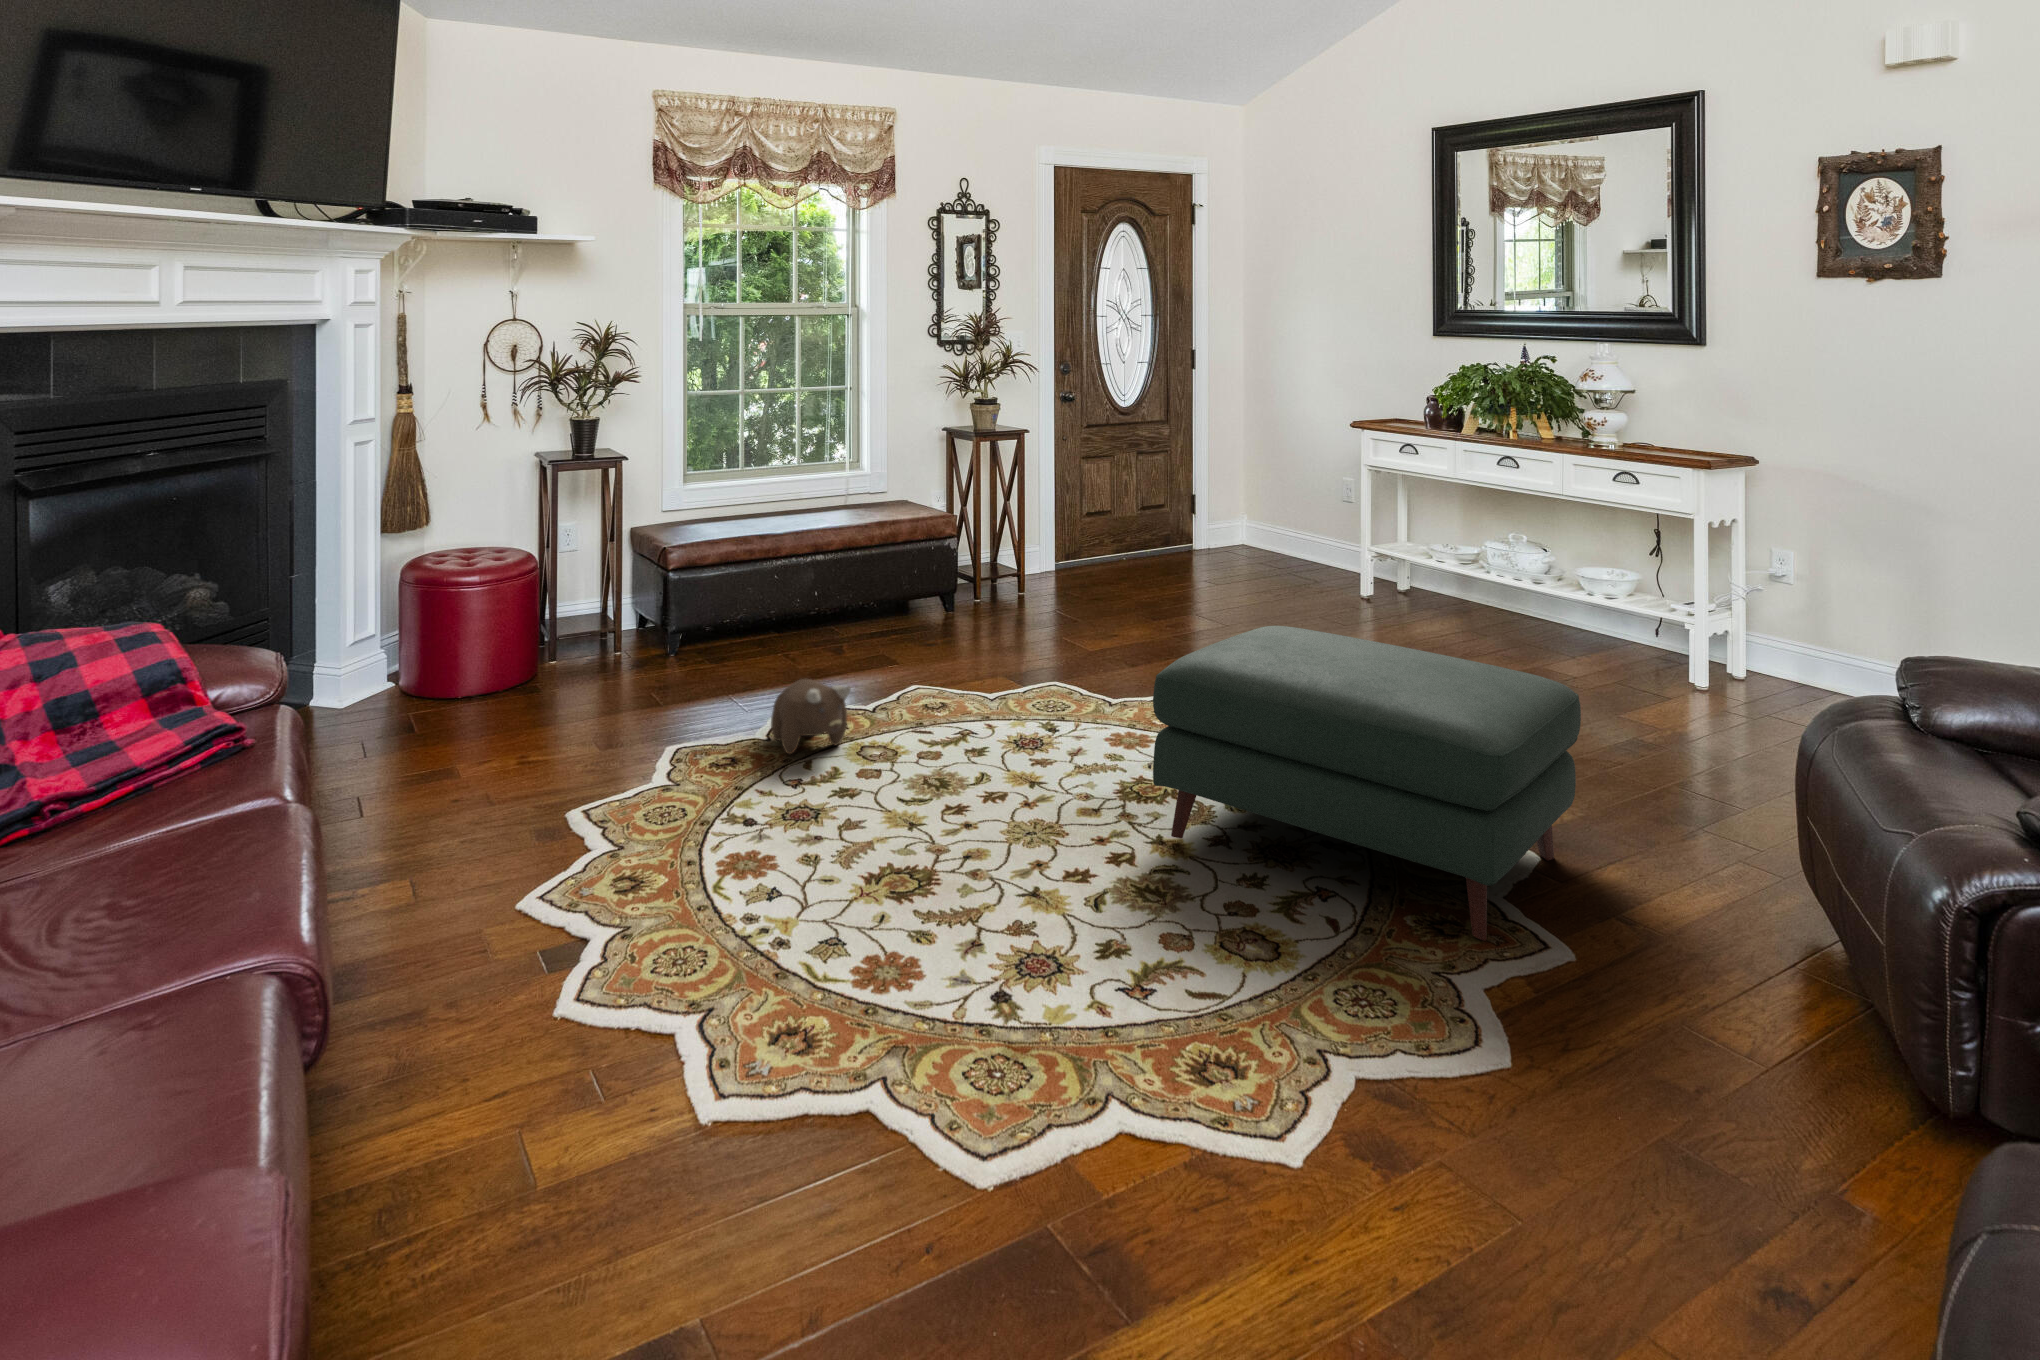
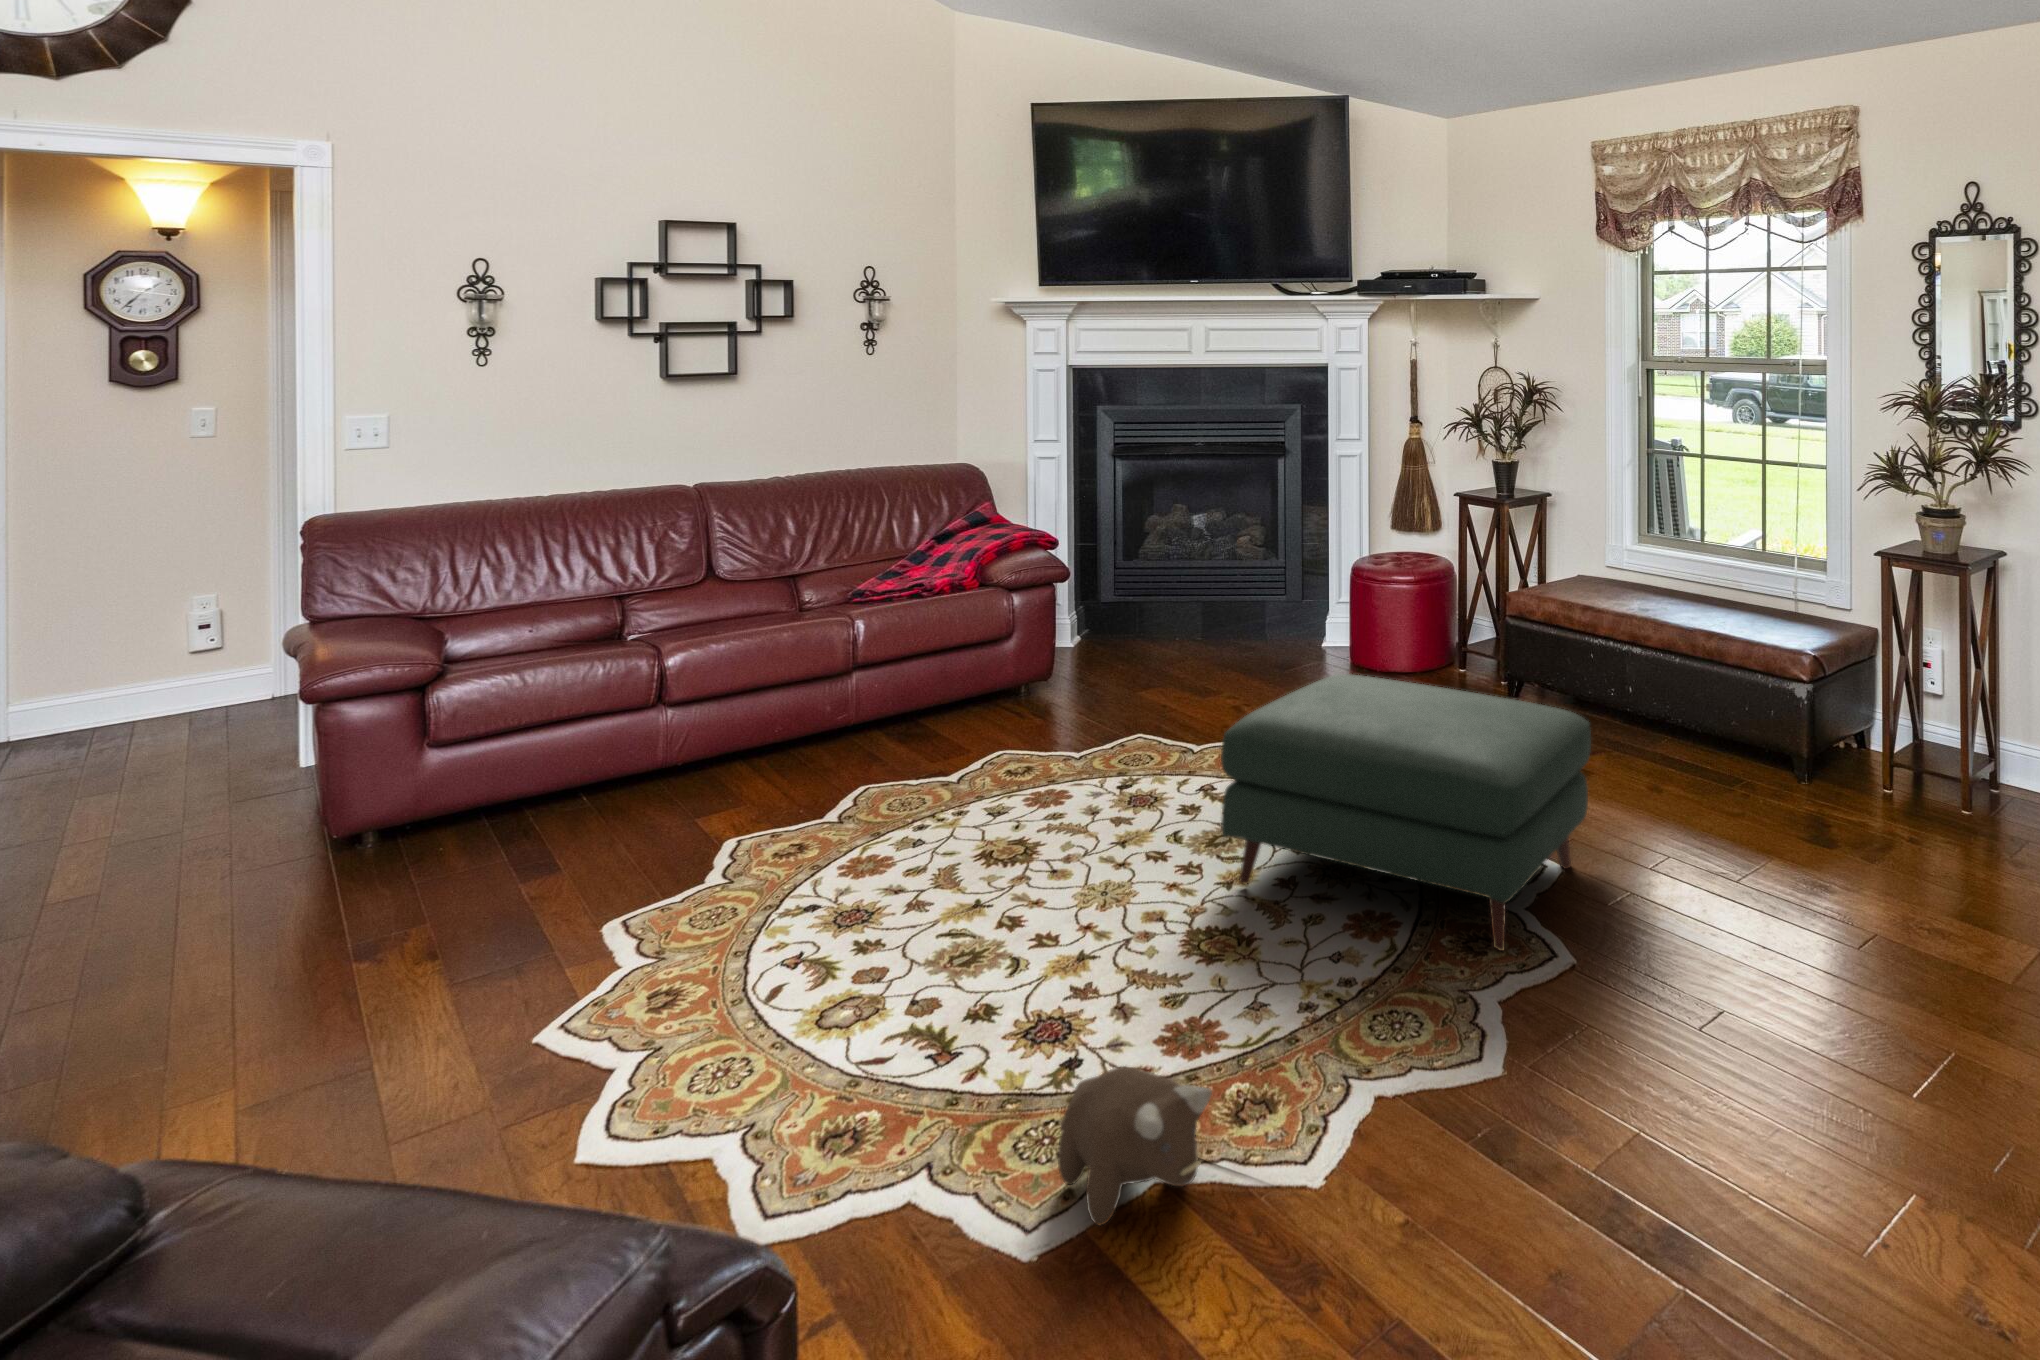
plush toy: present [771,679,851,754] -> present [1058,1067,1212,1225]

